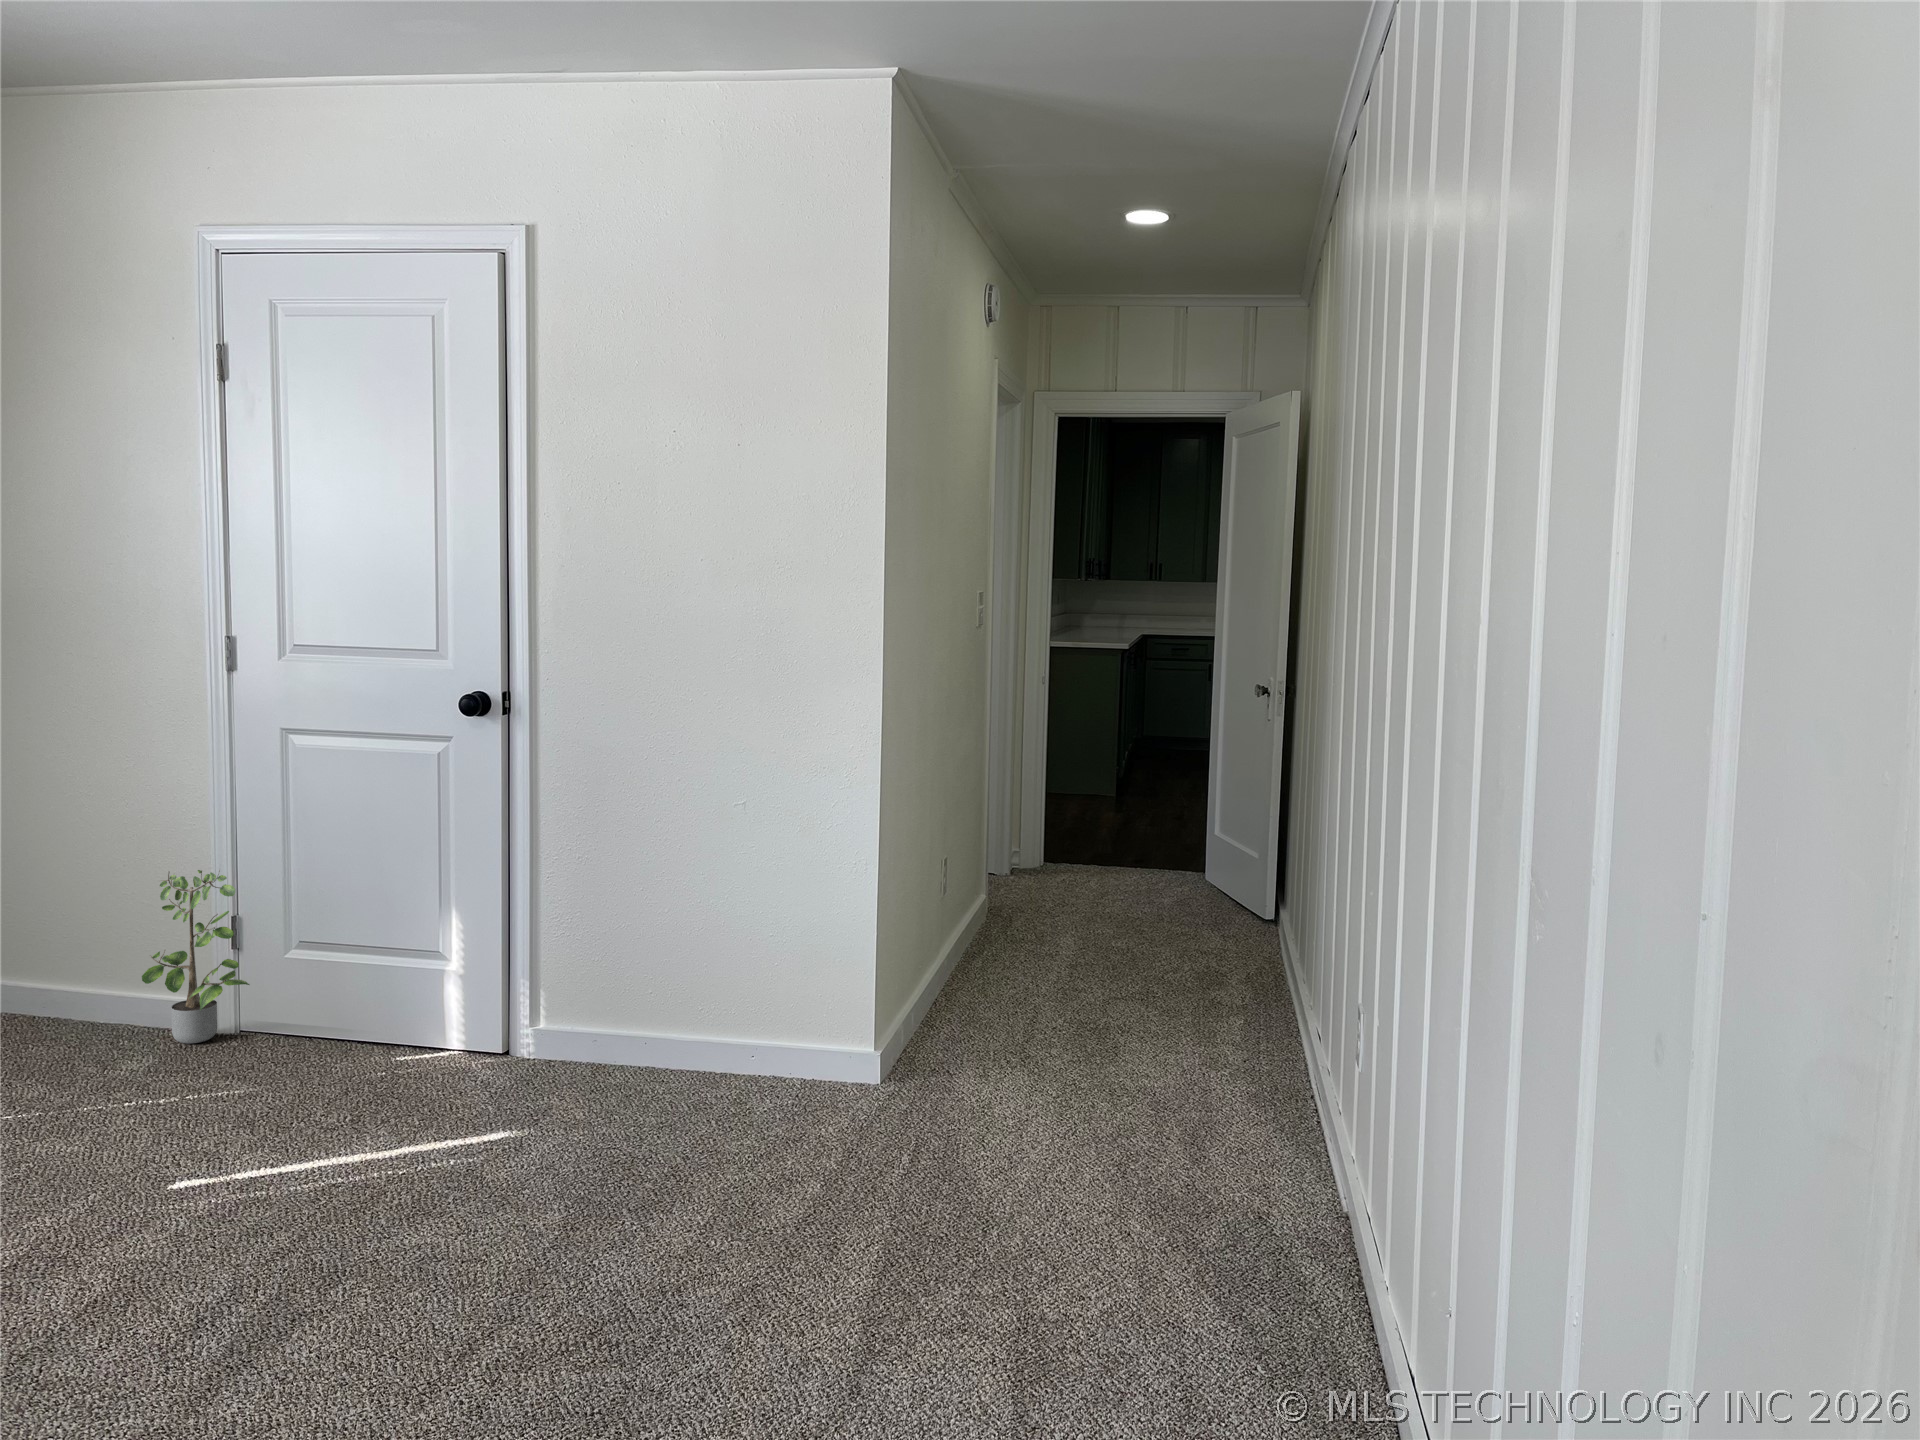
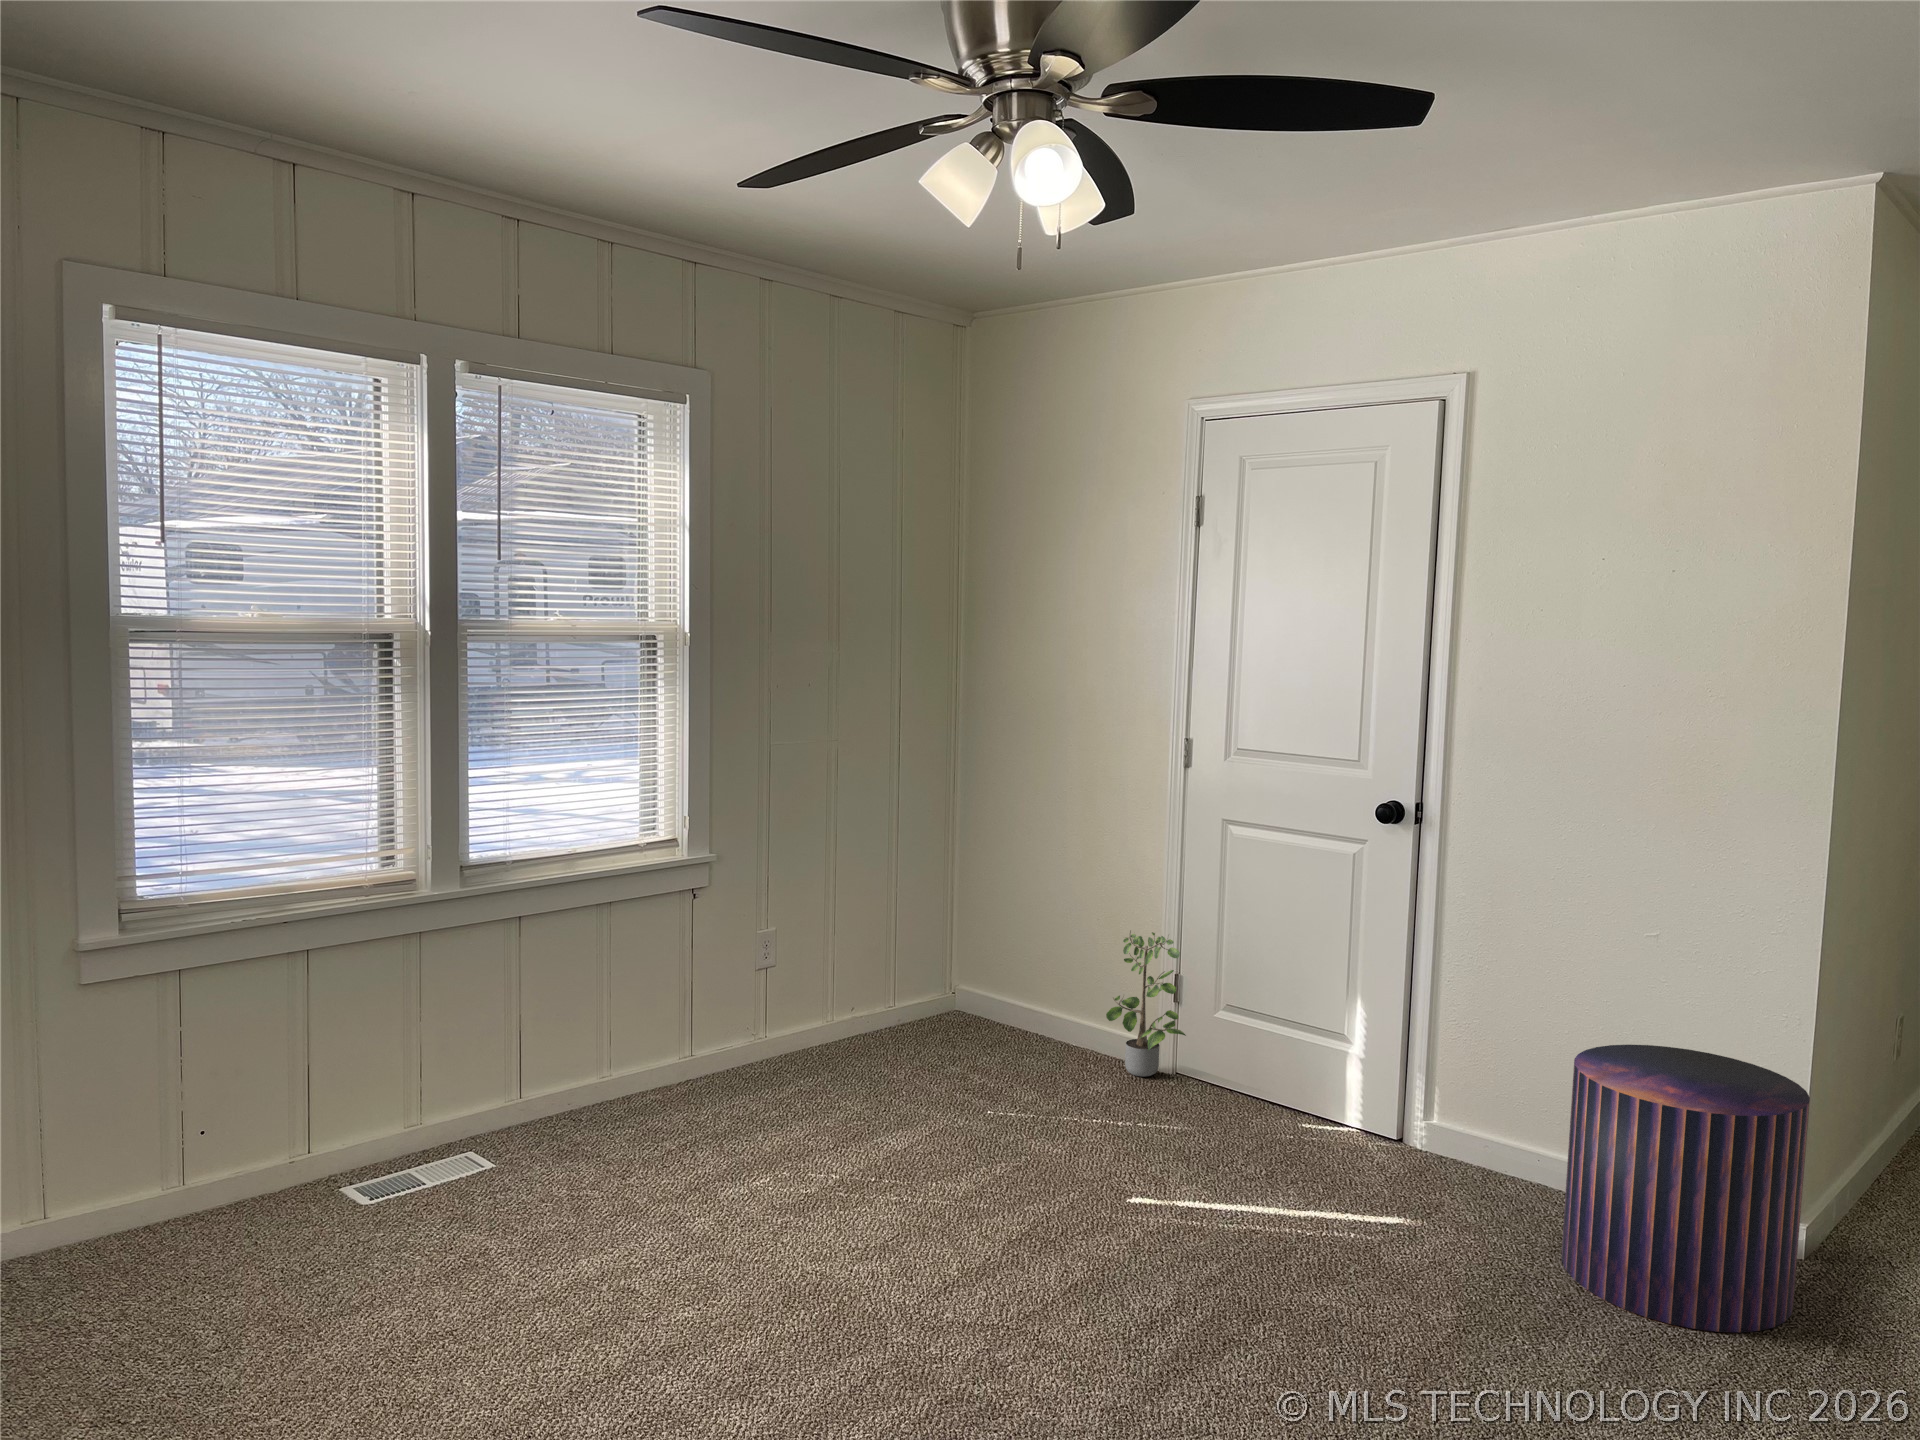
pouf: none [669,908,875,1169] -> present [1562,1045,1810,1332]

